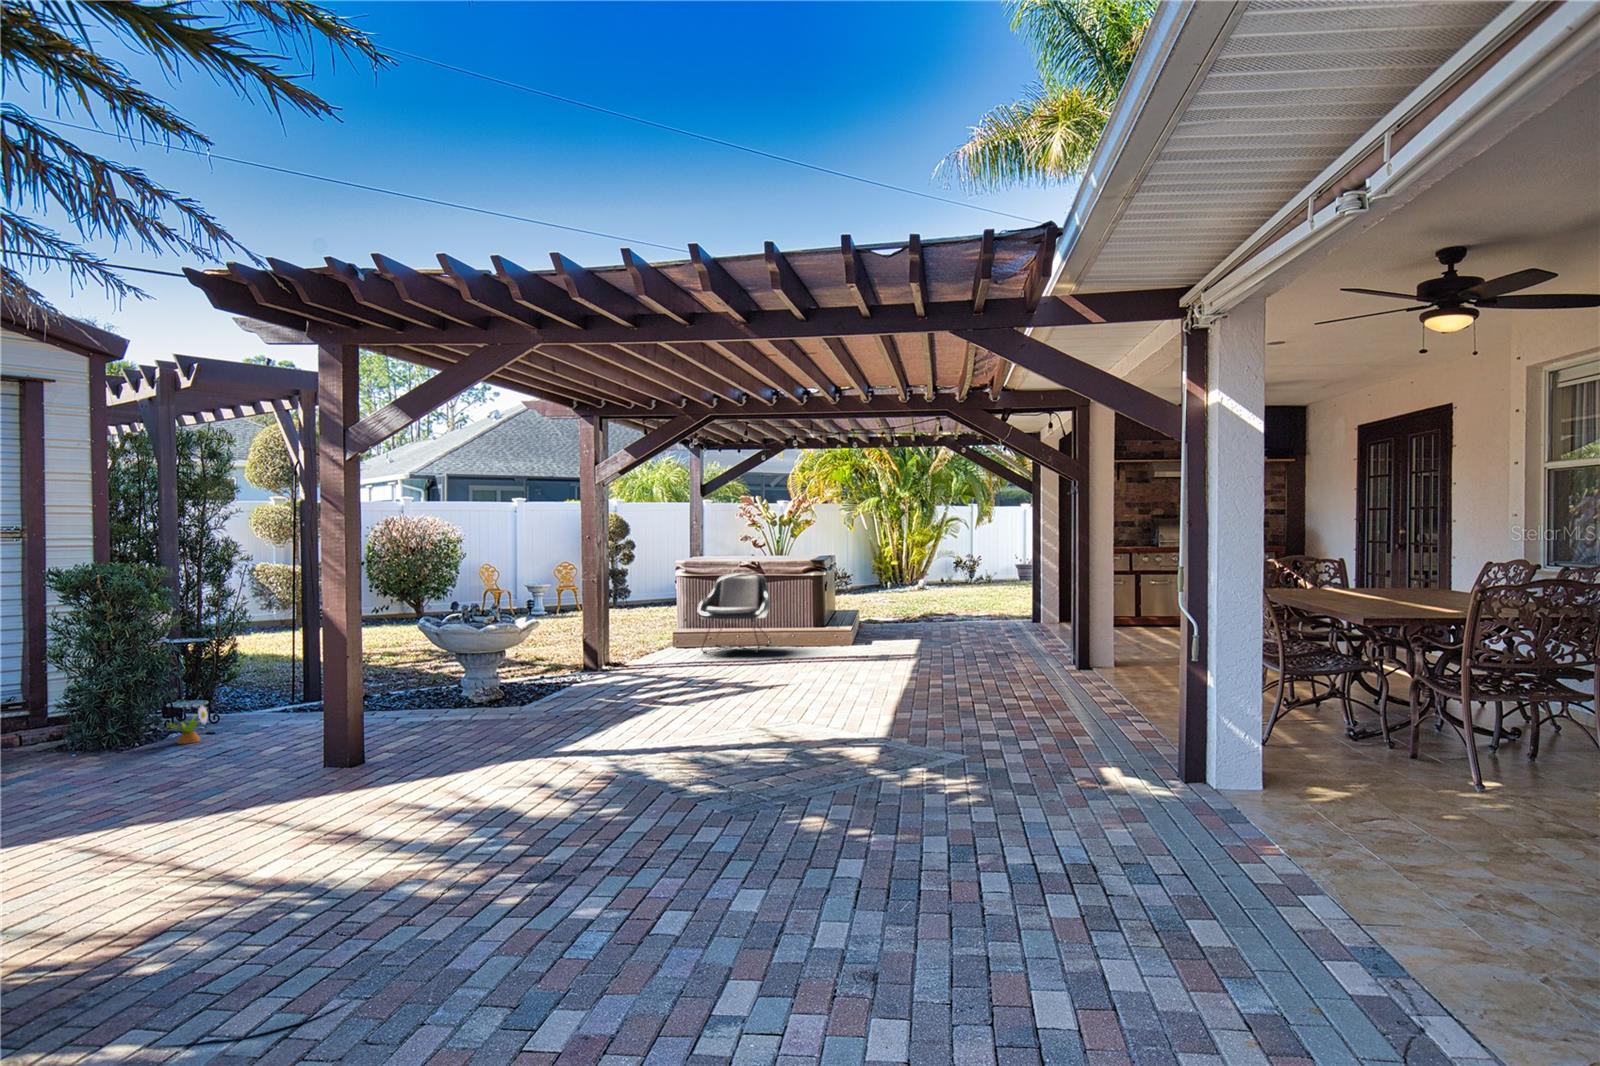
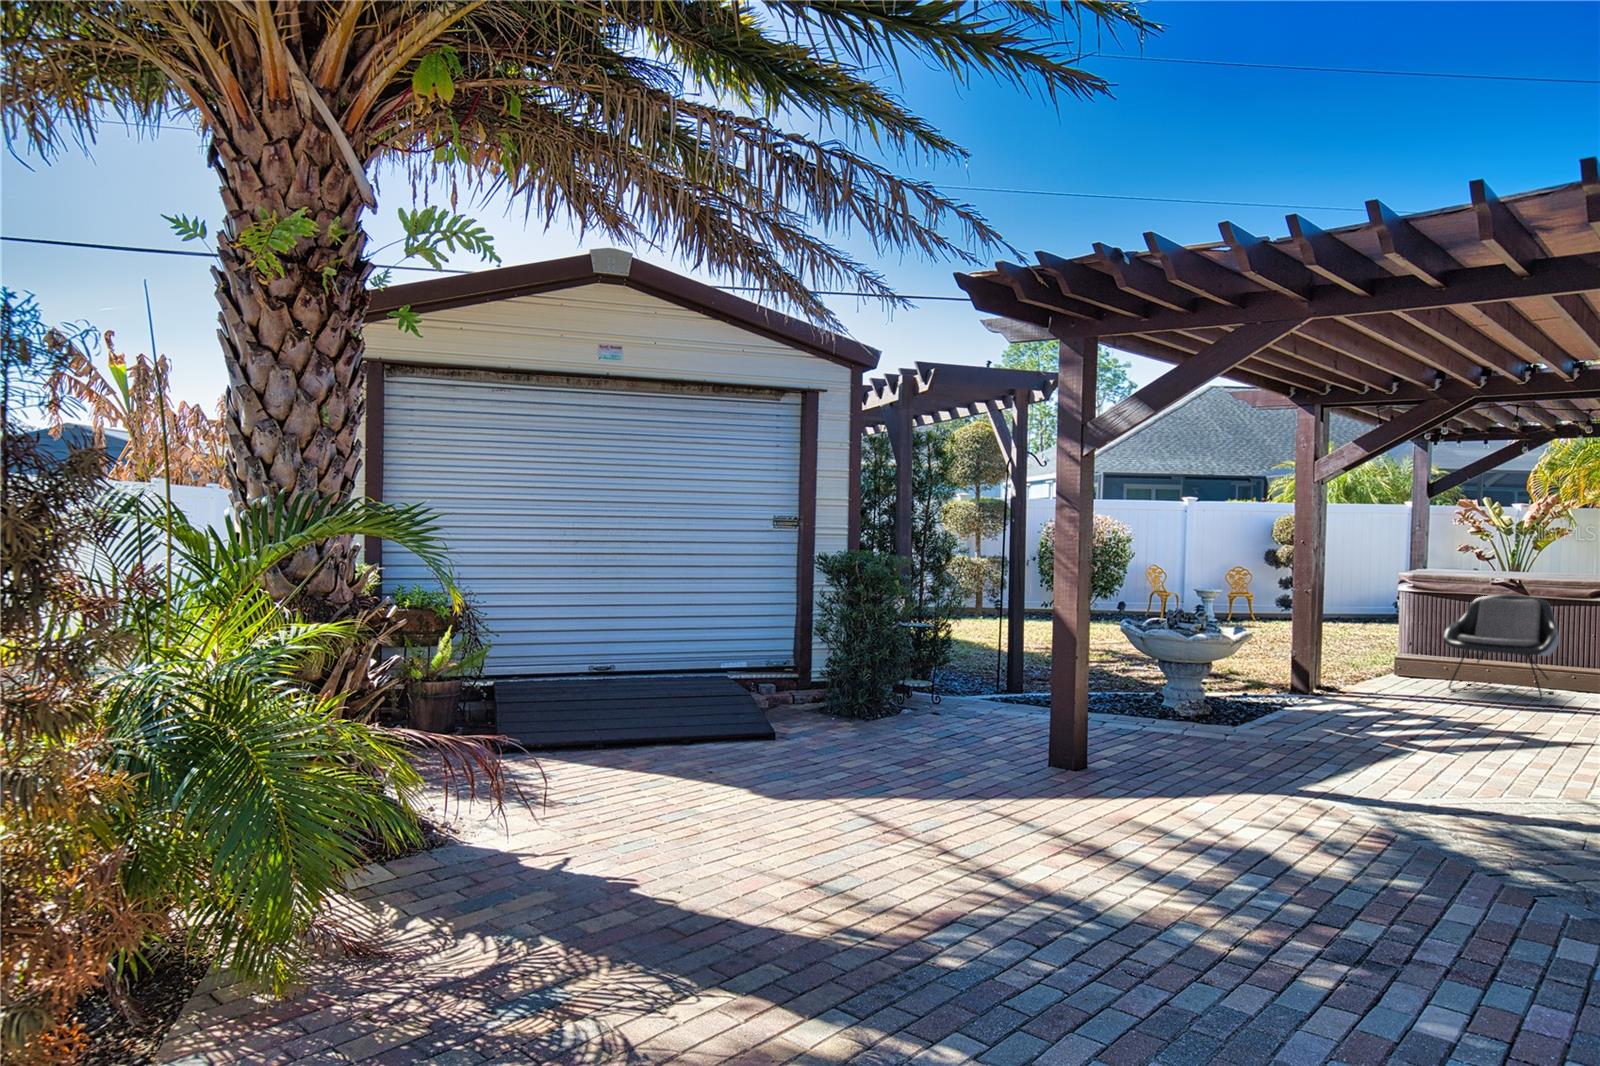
decorative plant: present [166,706,208,744] -> none [906,675,939,708]

